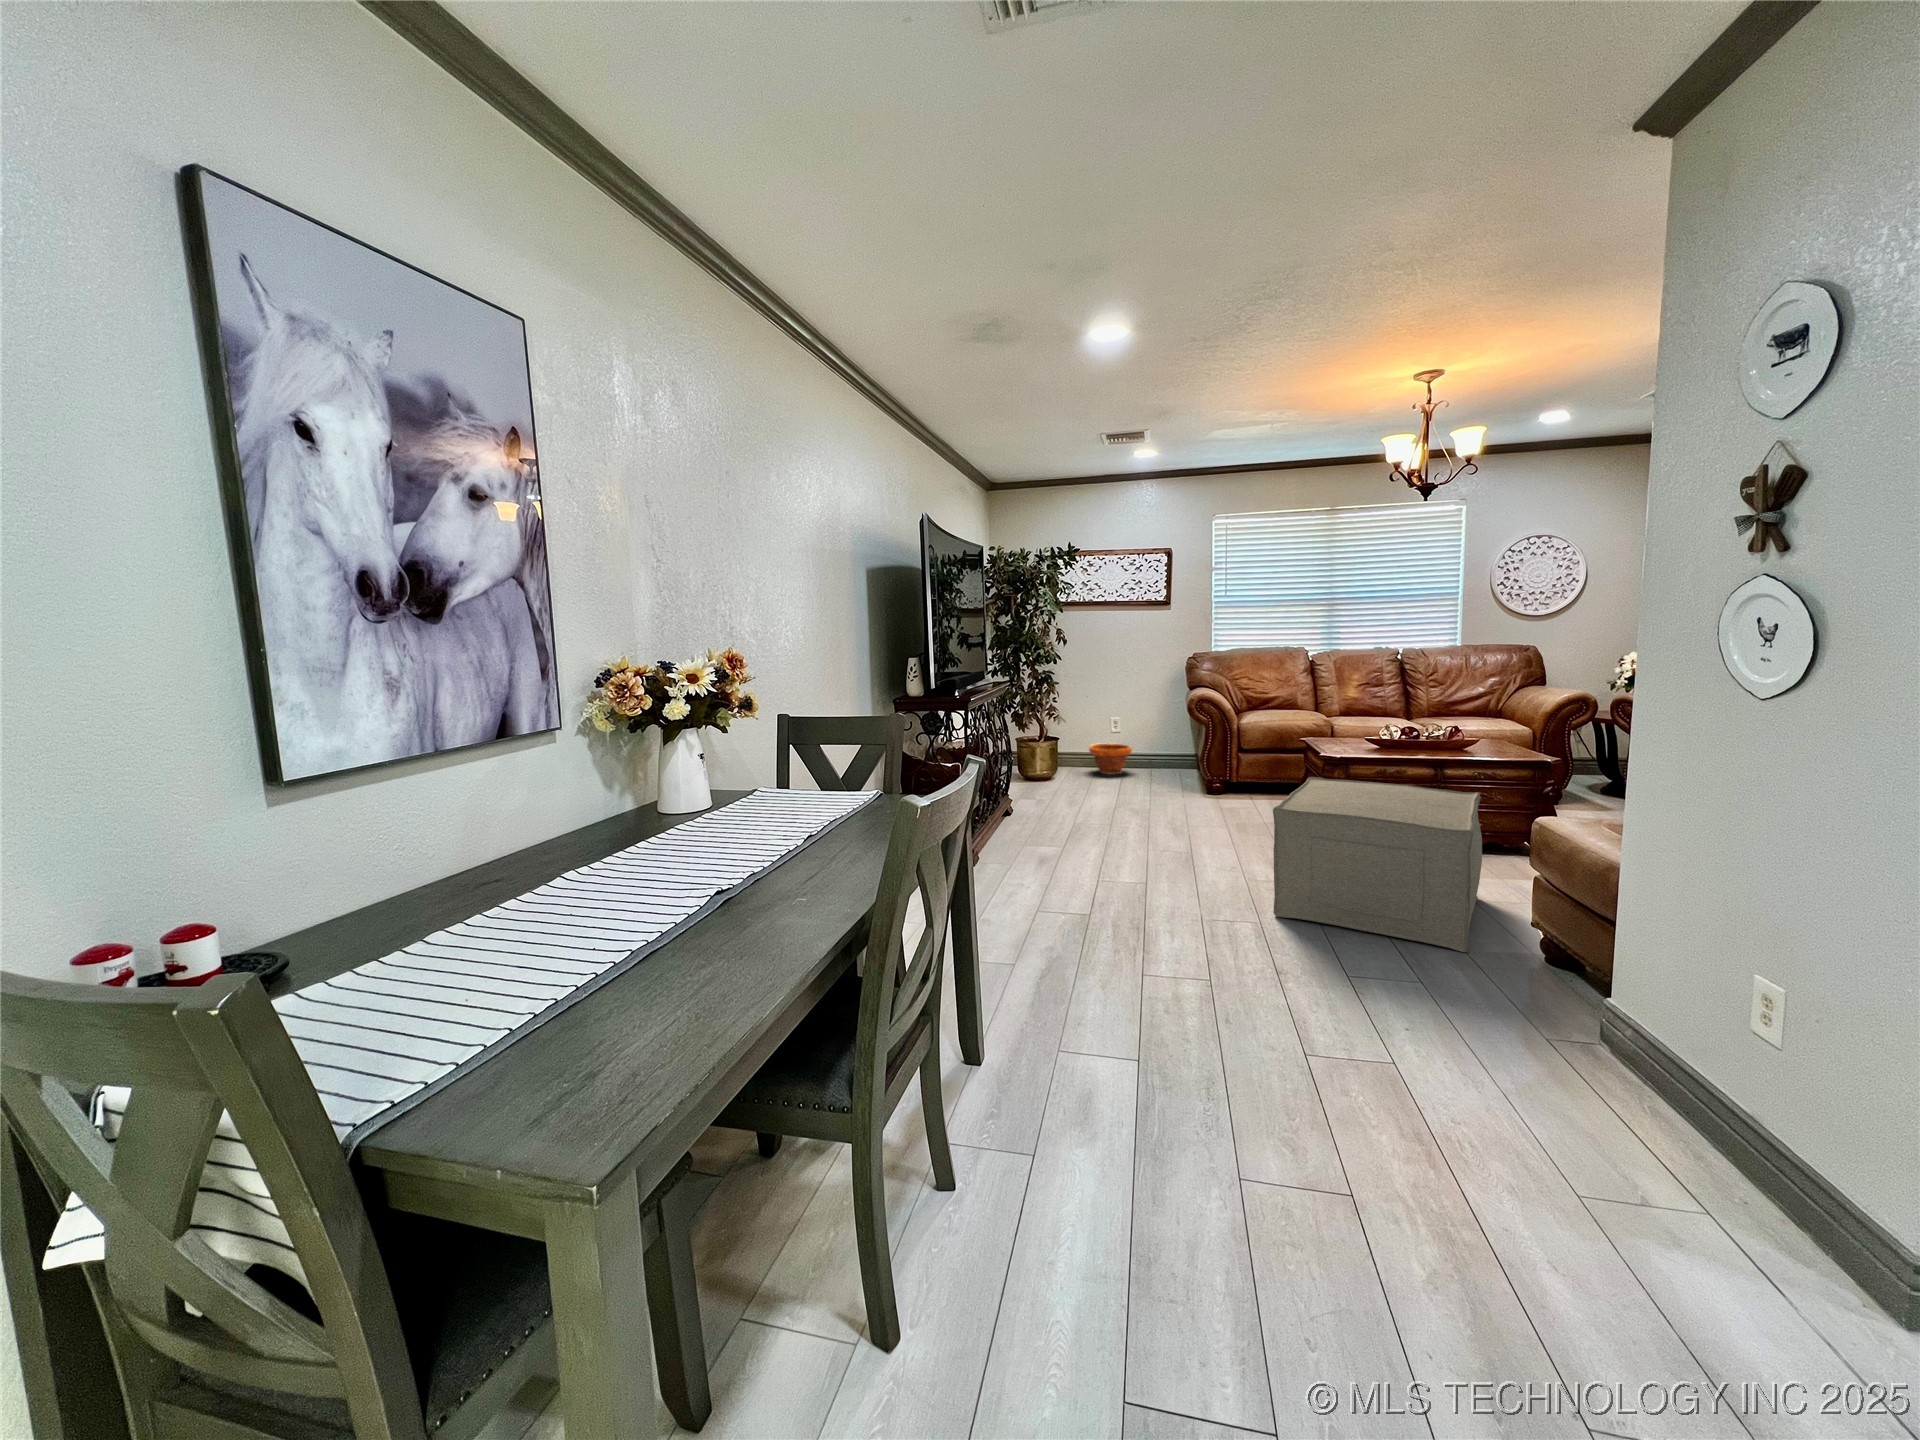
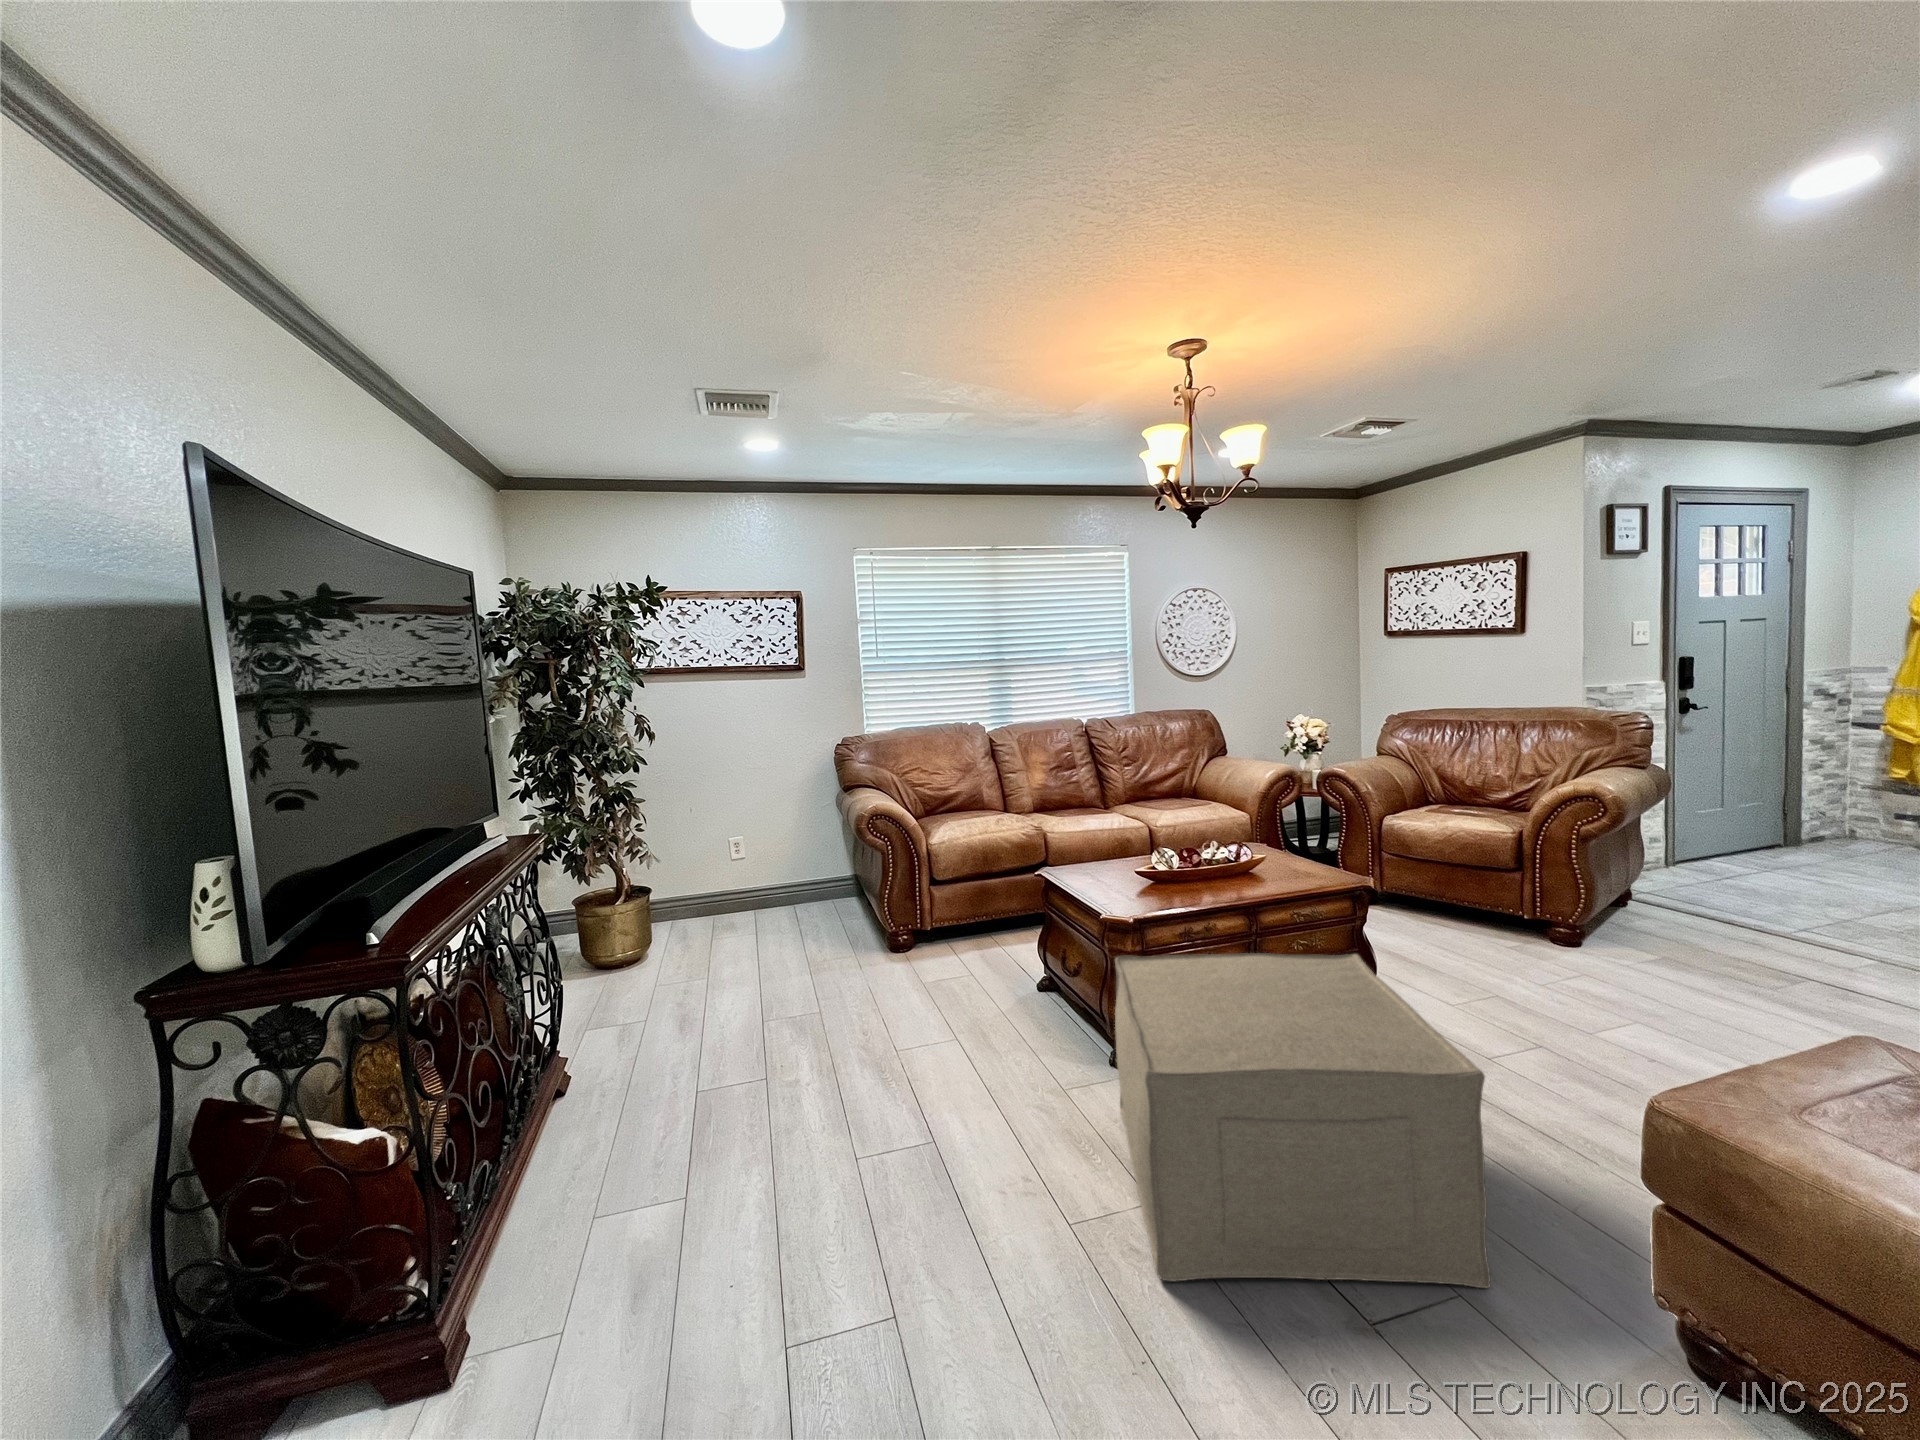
planter: present [1089,743,1132,774] -> none [698,878,765,931]

